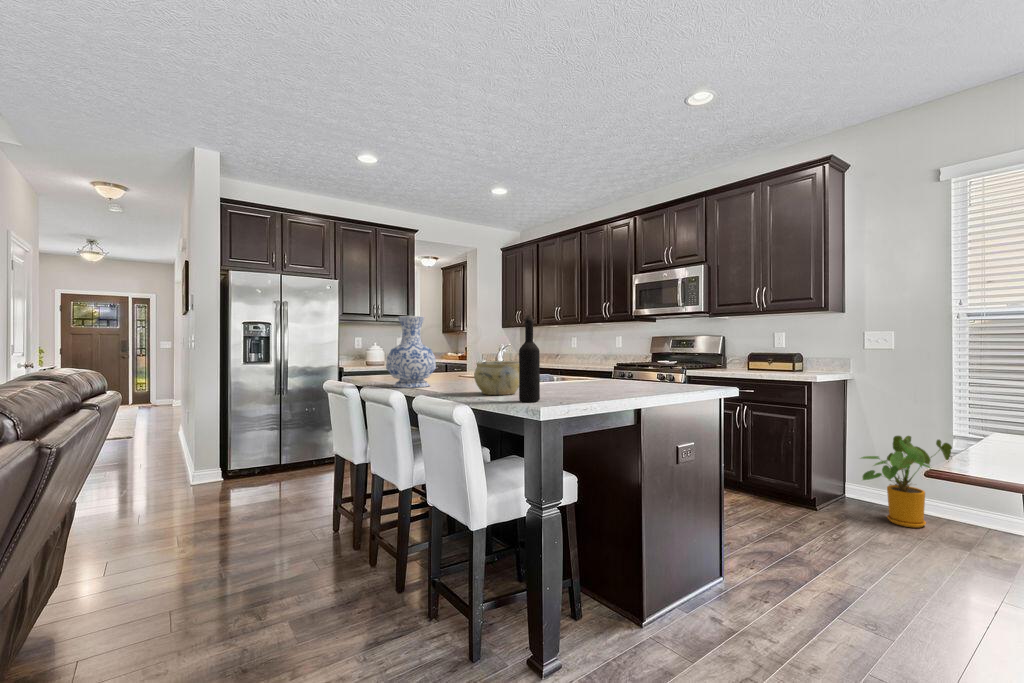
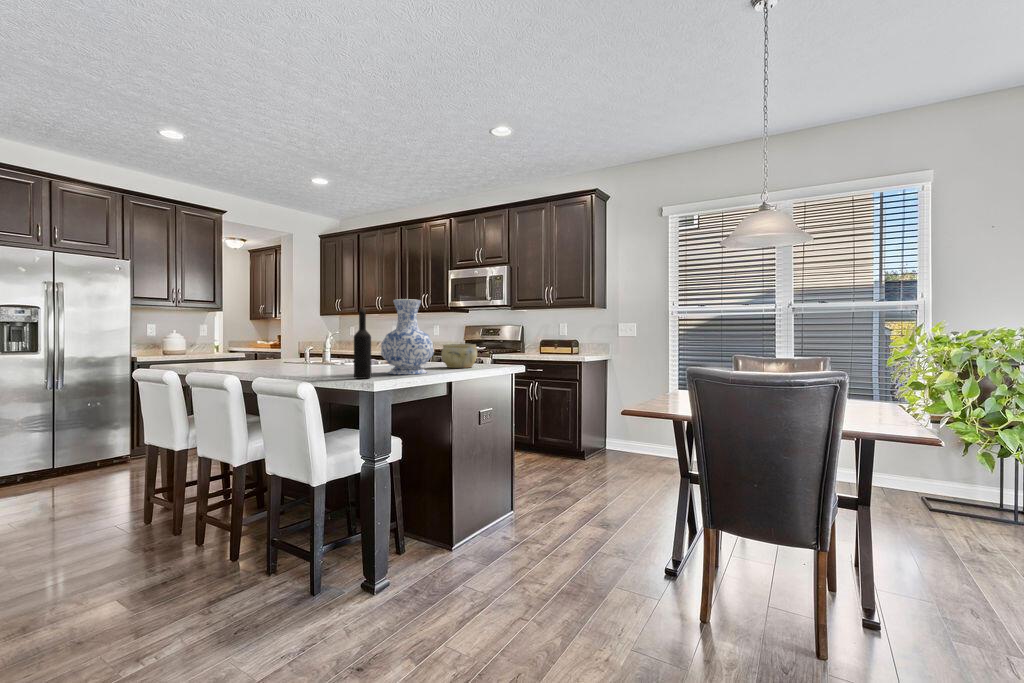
vase: present [386,316,436,388] -> present [381,299,433,375]
ceramic bowl: present [474,361,519,395] -> present [441,344,477,368]
house plant: present [861,436,952,528] -> none [611,400,668,465]

